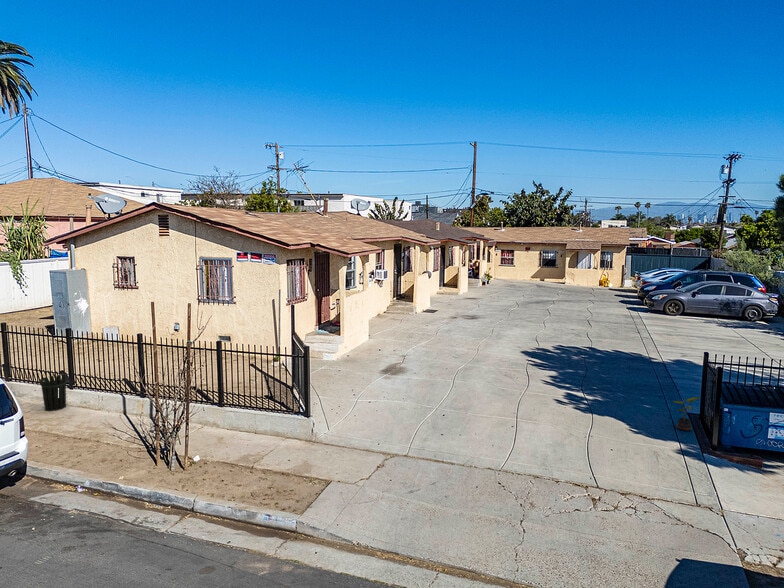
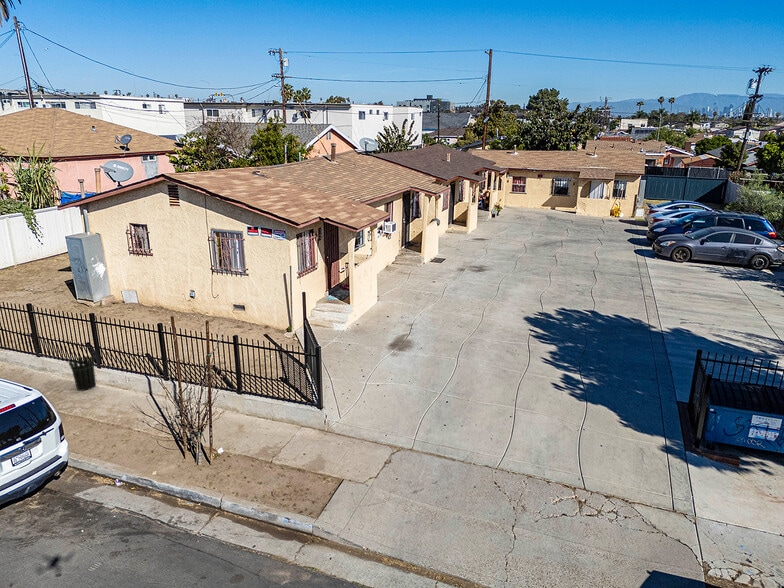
potted plant: present [673,397,701,431] -> none [663,390,691,421]

